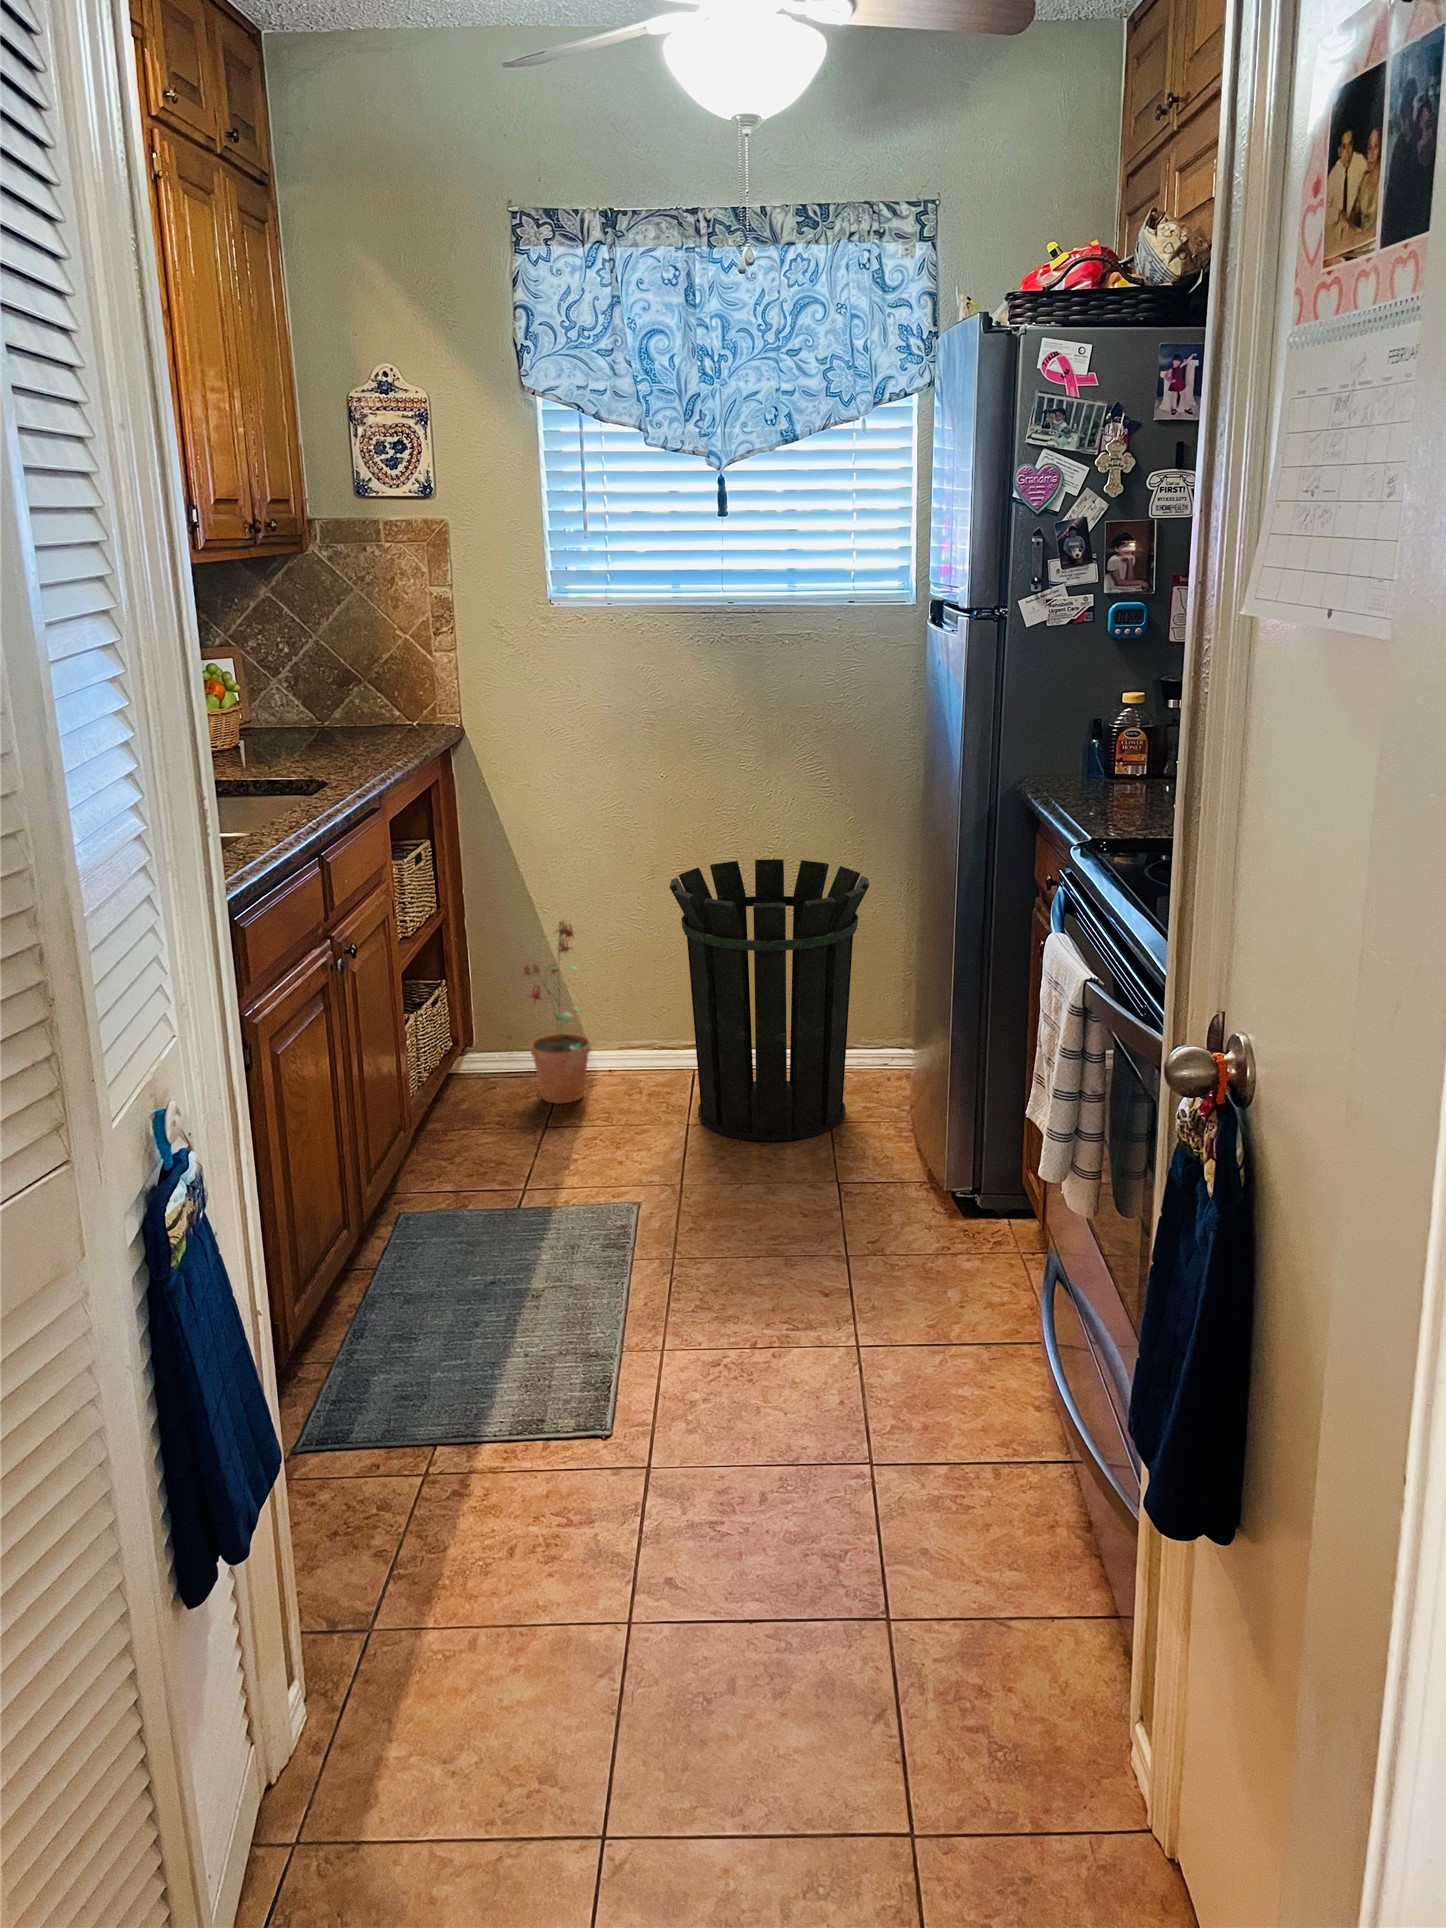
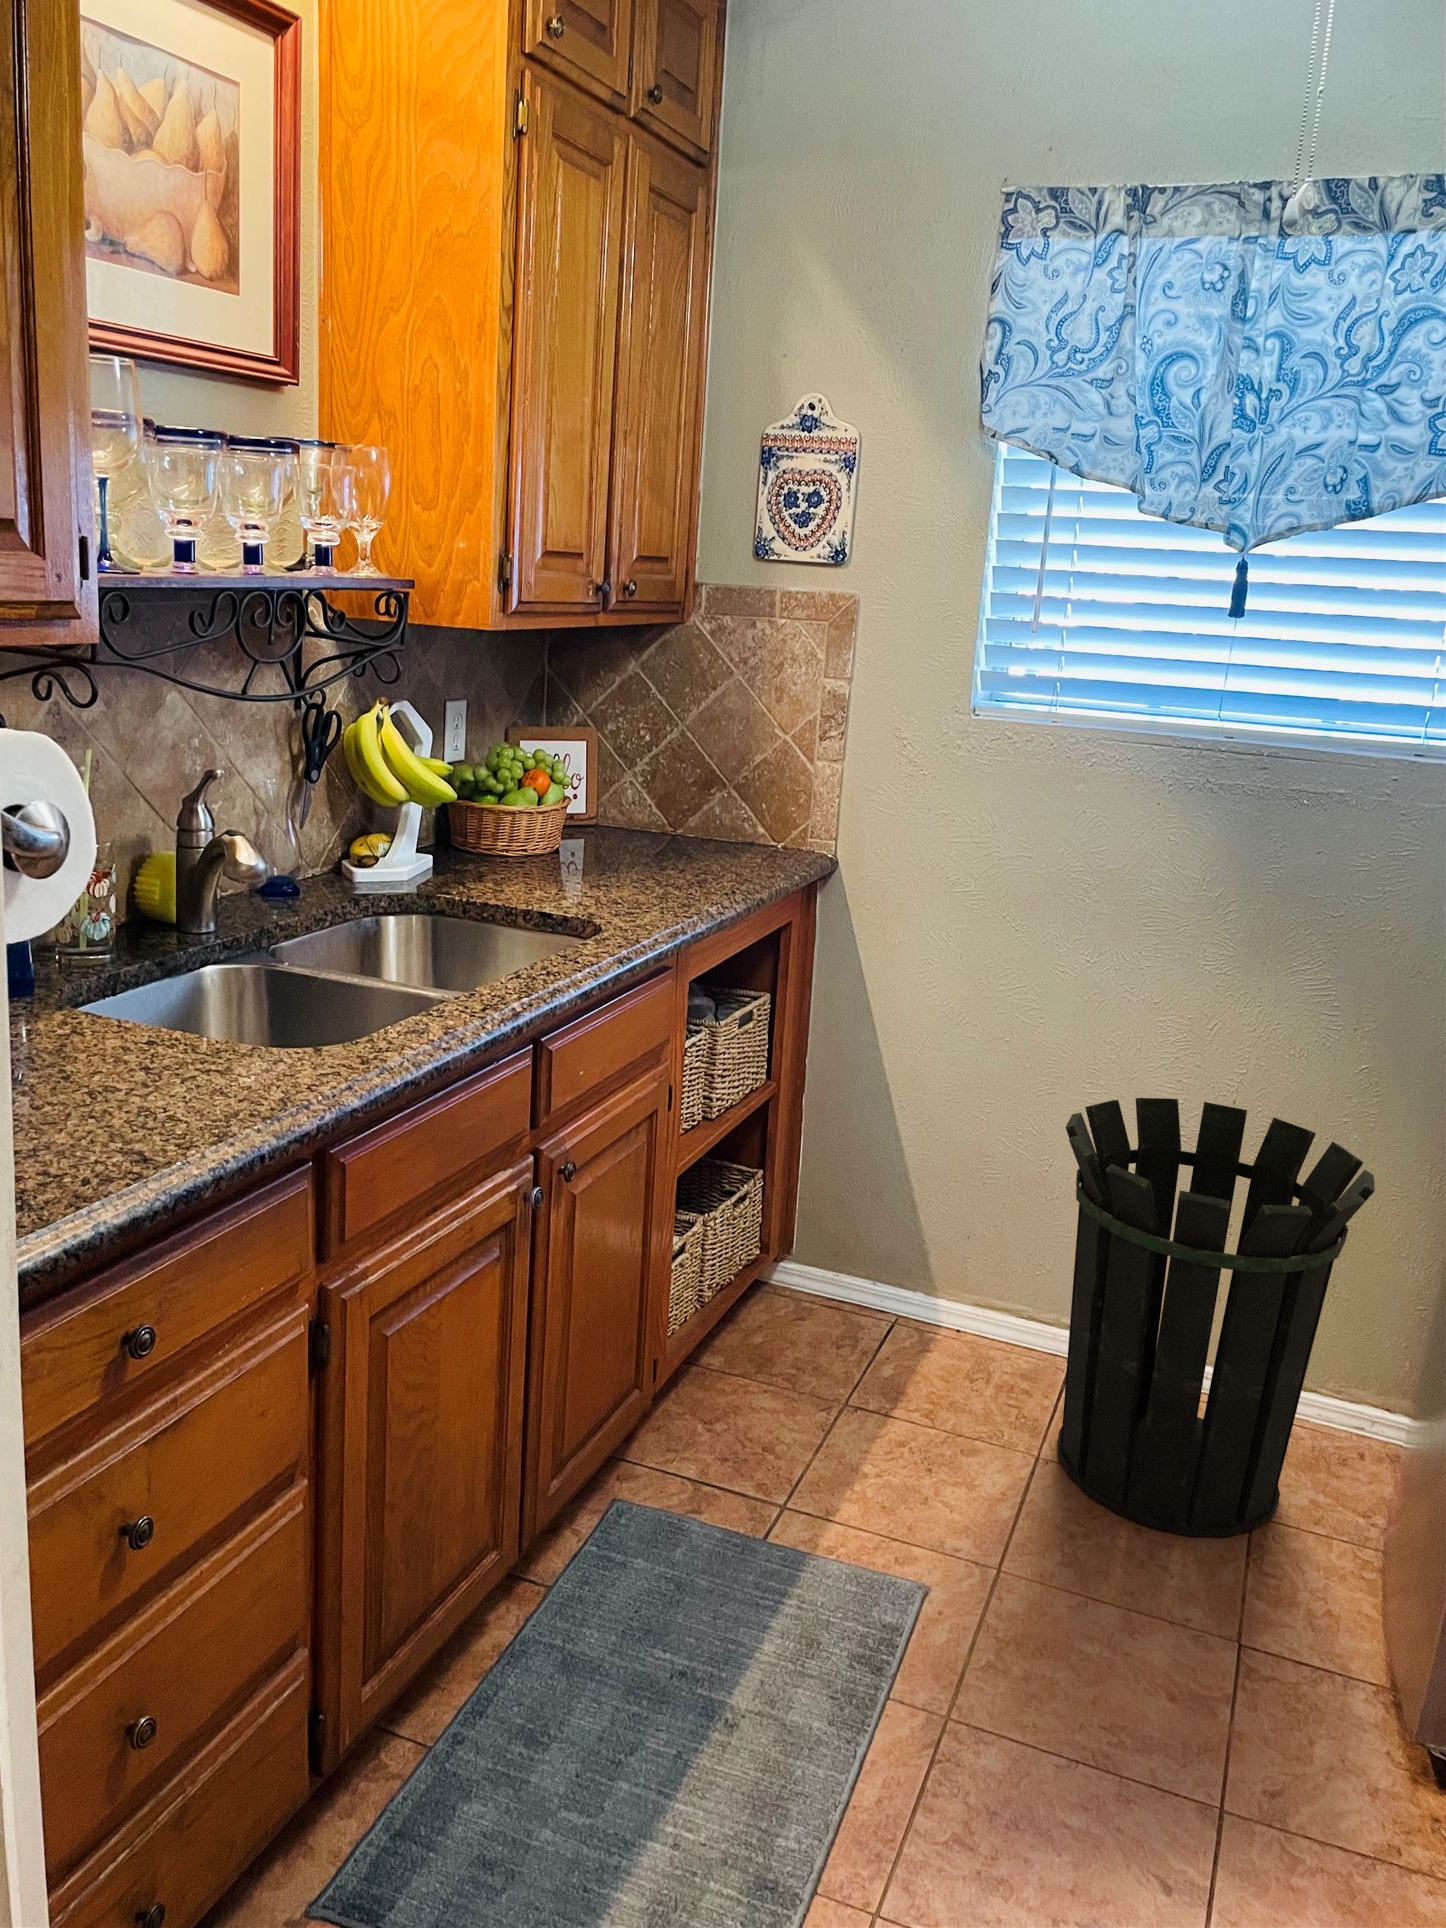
potted plant: present [524,921,591,1103] -> none [853,1126,941,1368]

